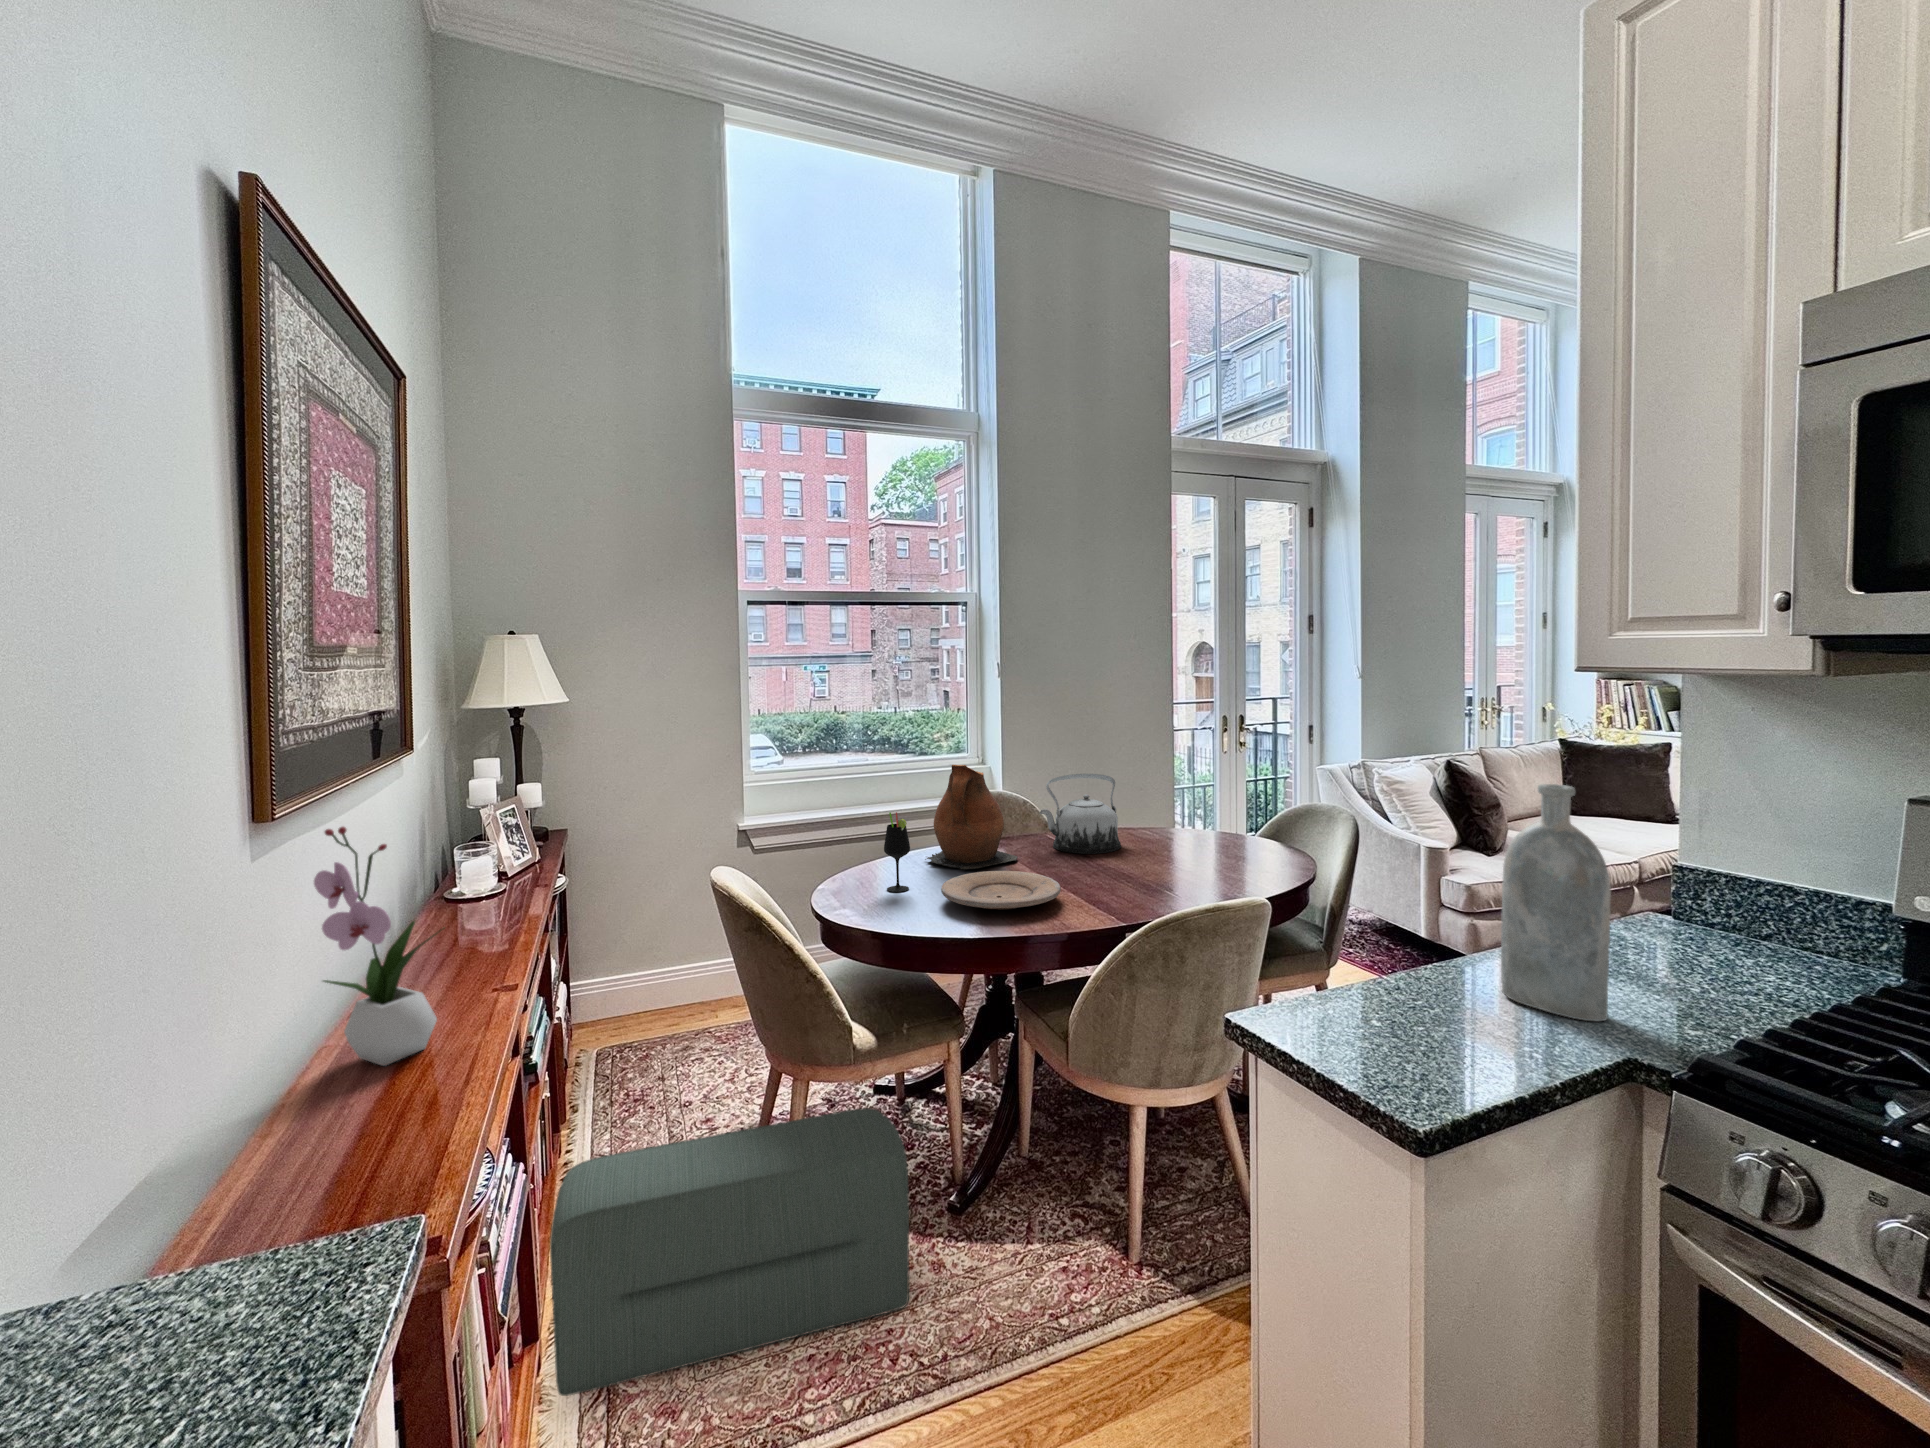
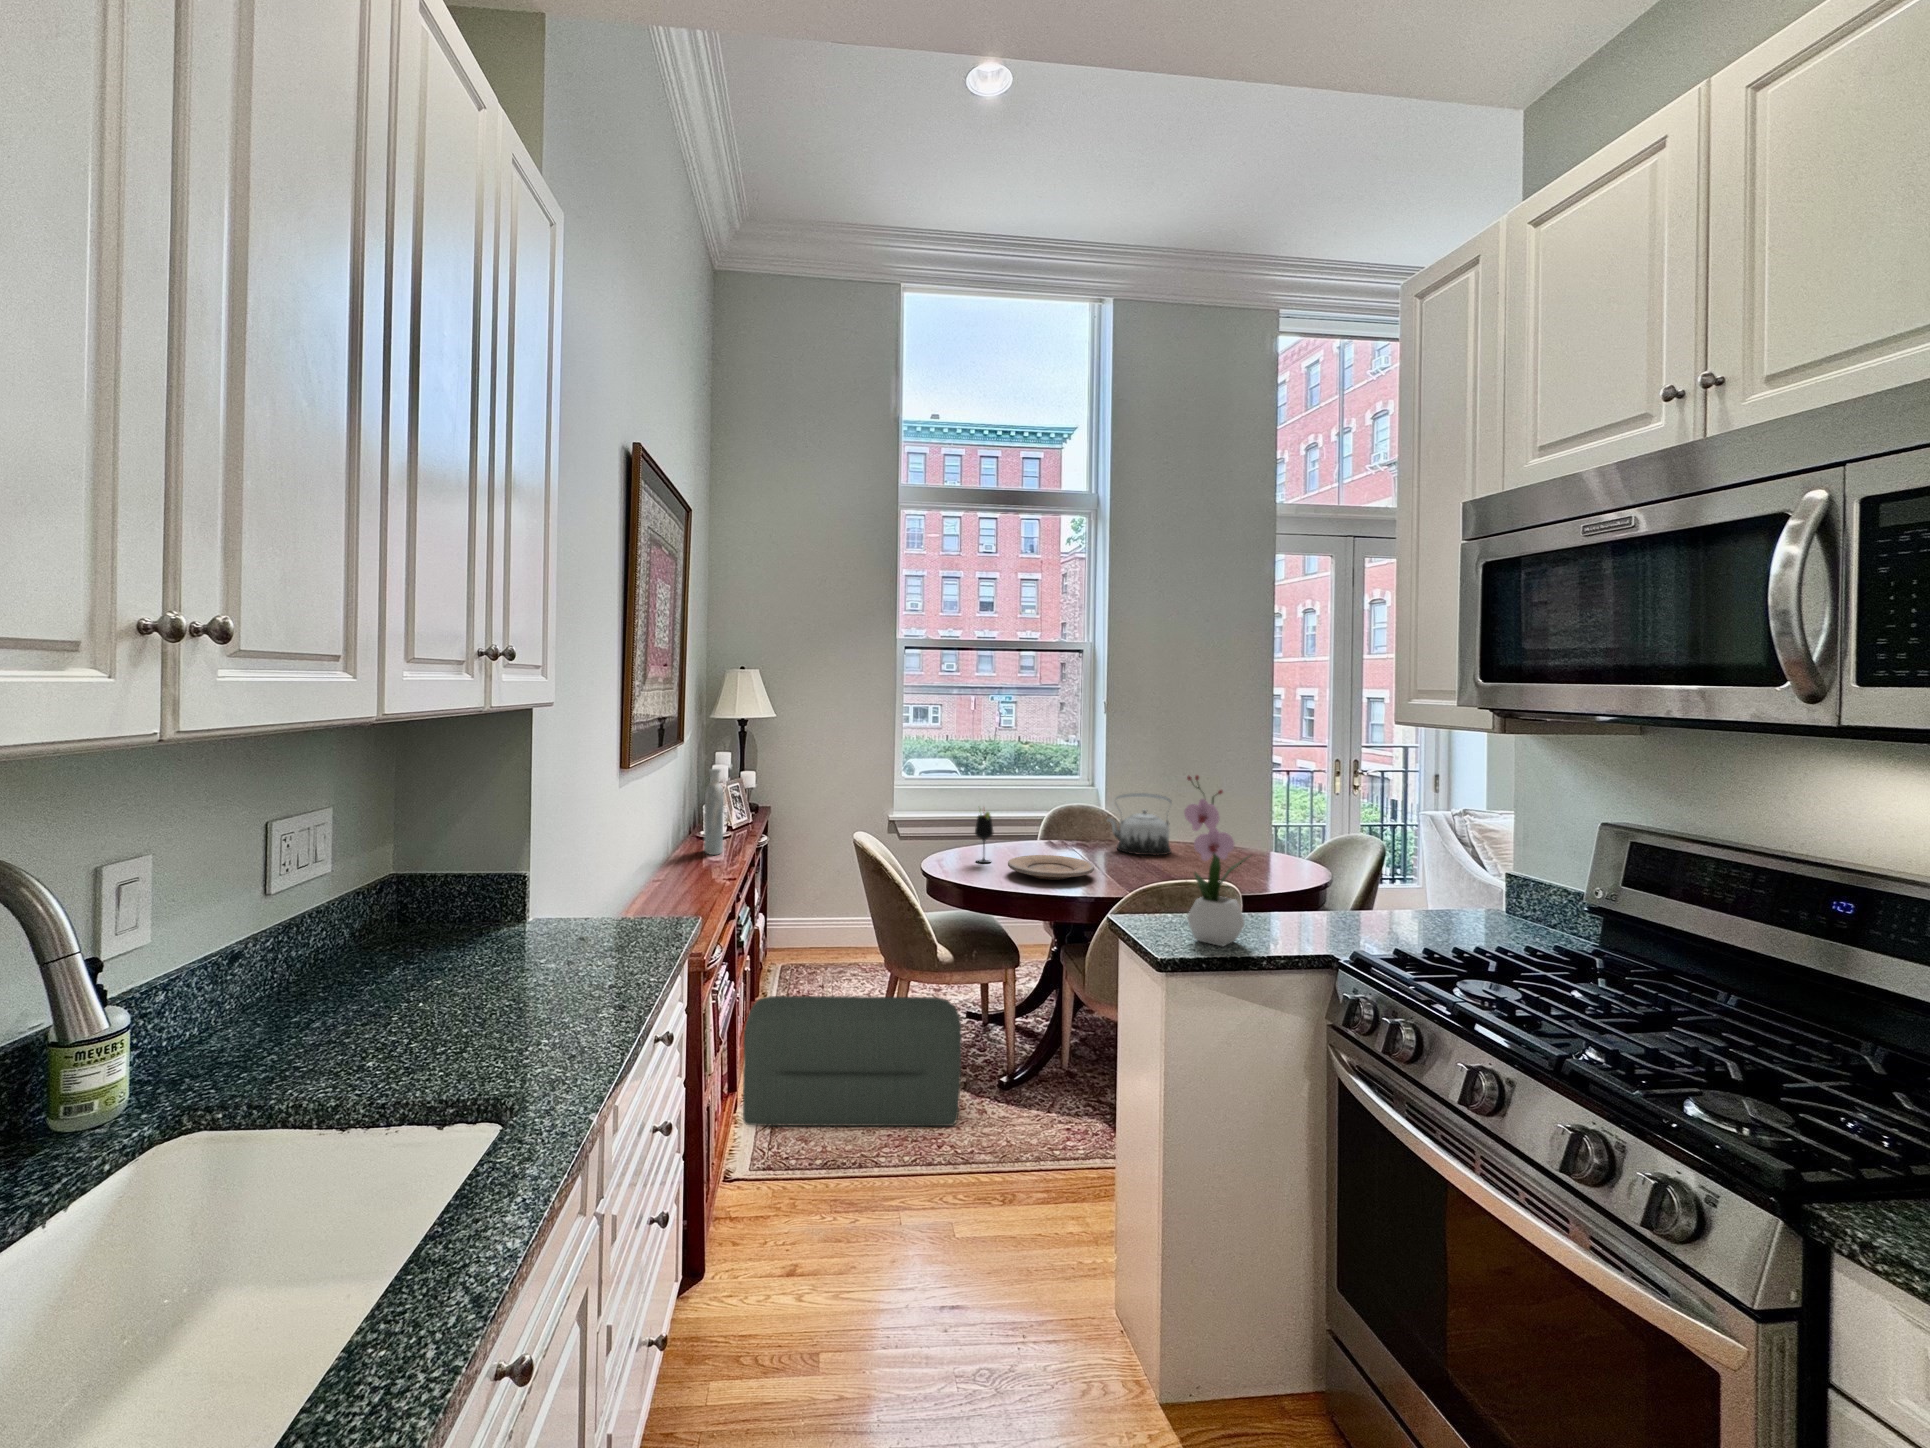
ceramic pitcher: present [925,765,1018,869] -> none [1012,777,1083,855]
bottle: present [1501,784,1611,1021] -> present [704,769,724,855]
flower arrangement: present [314,827,445,1066] -> present [1184,775,1250,946]

